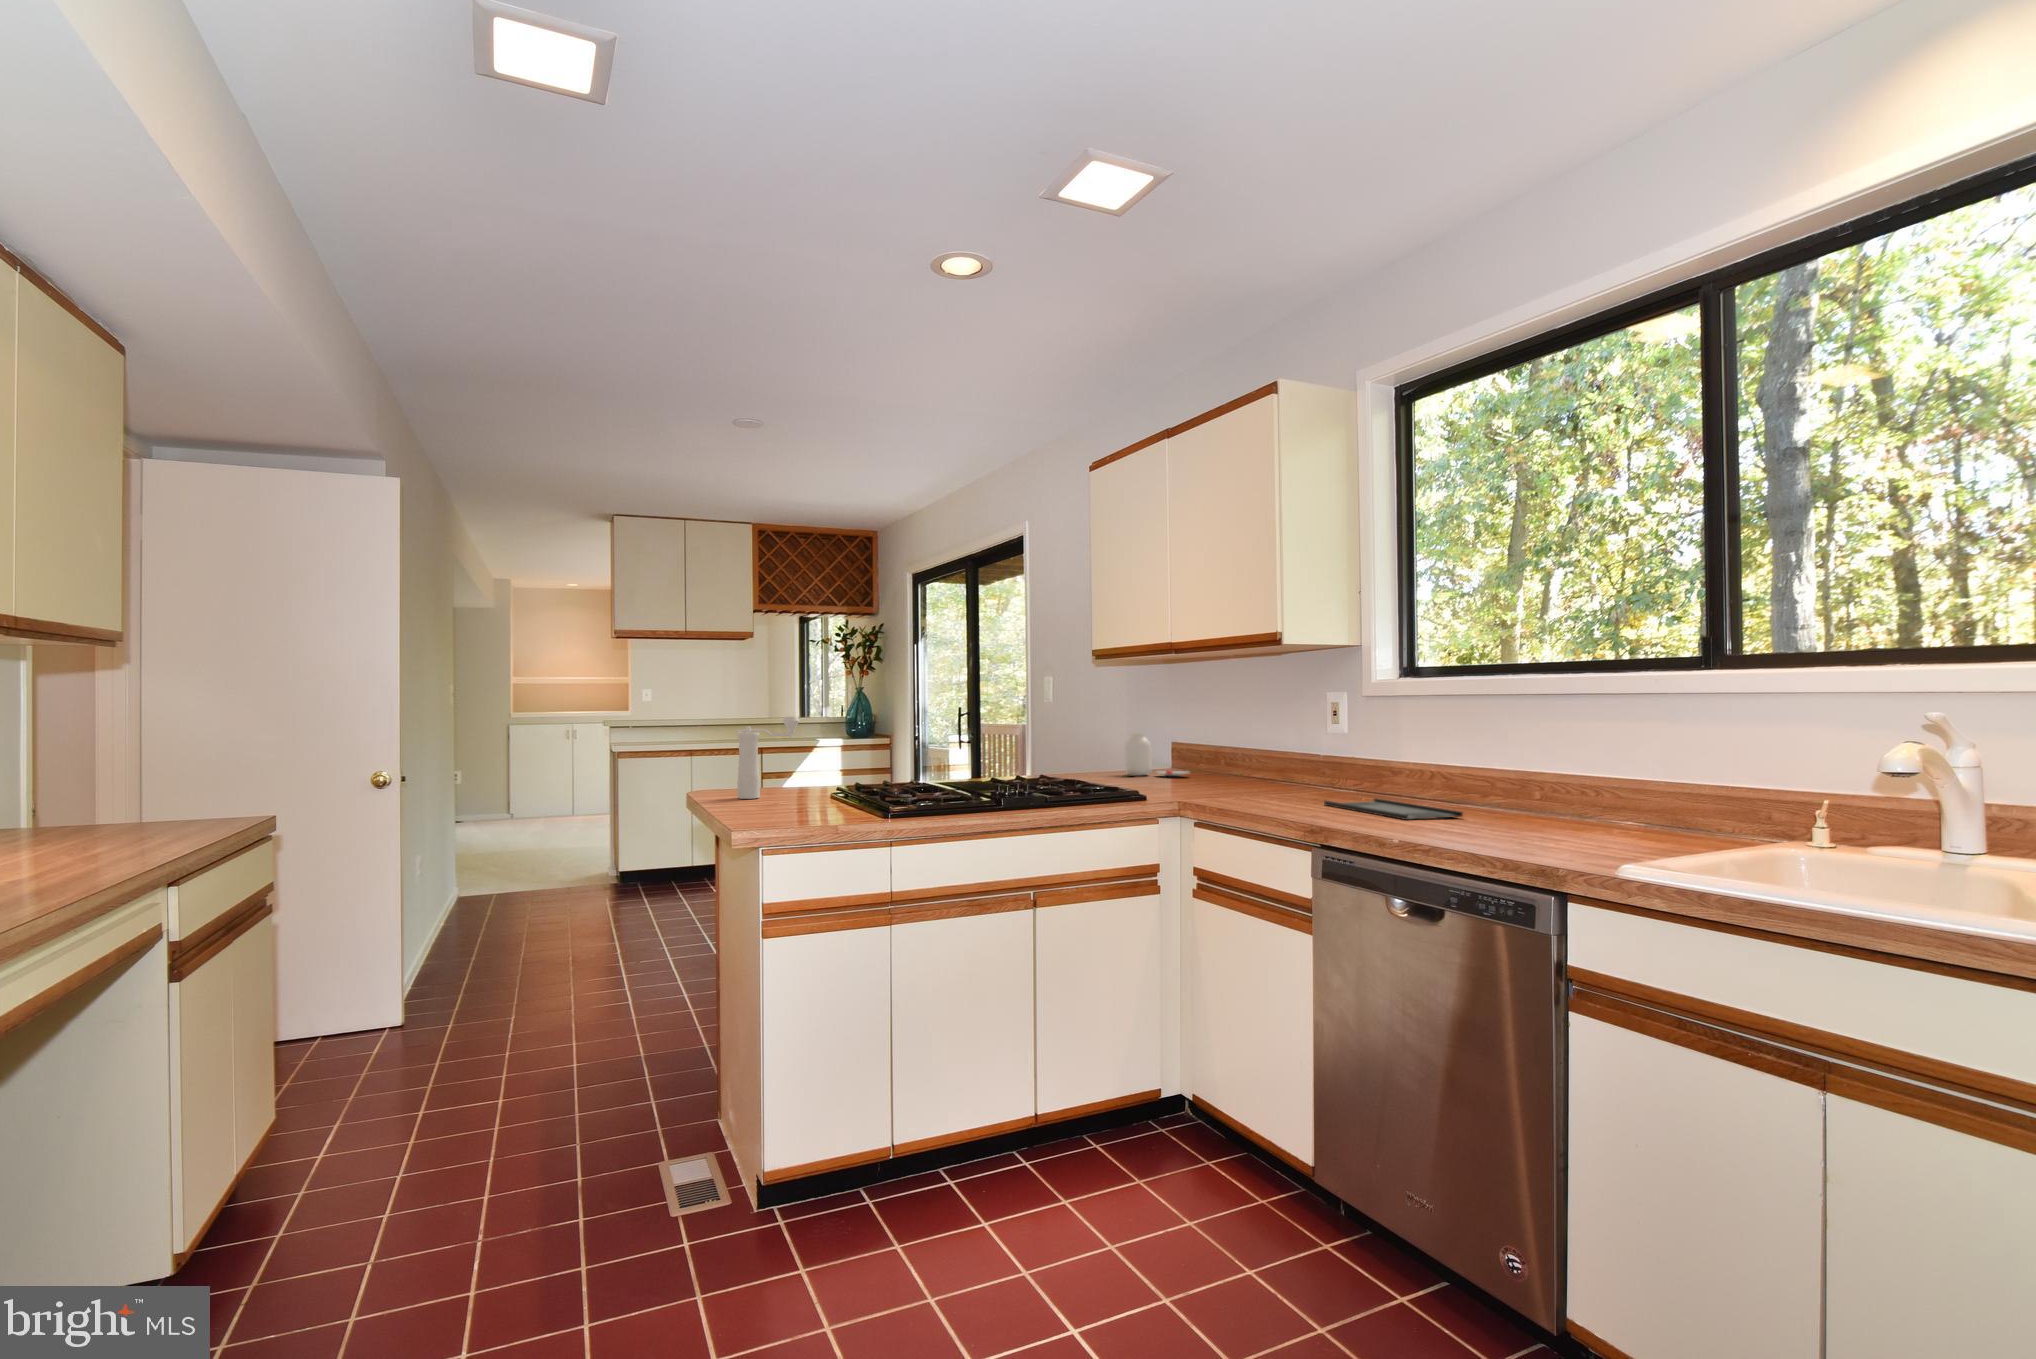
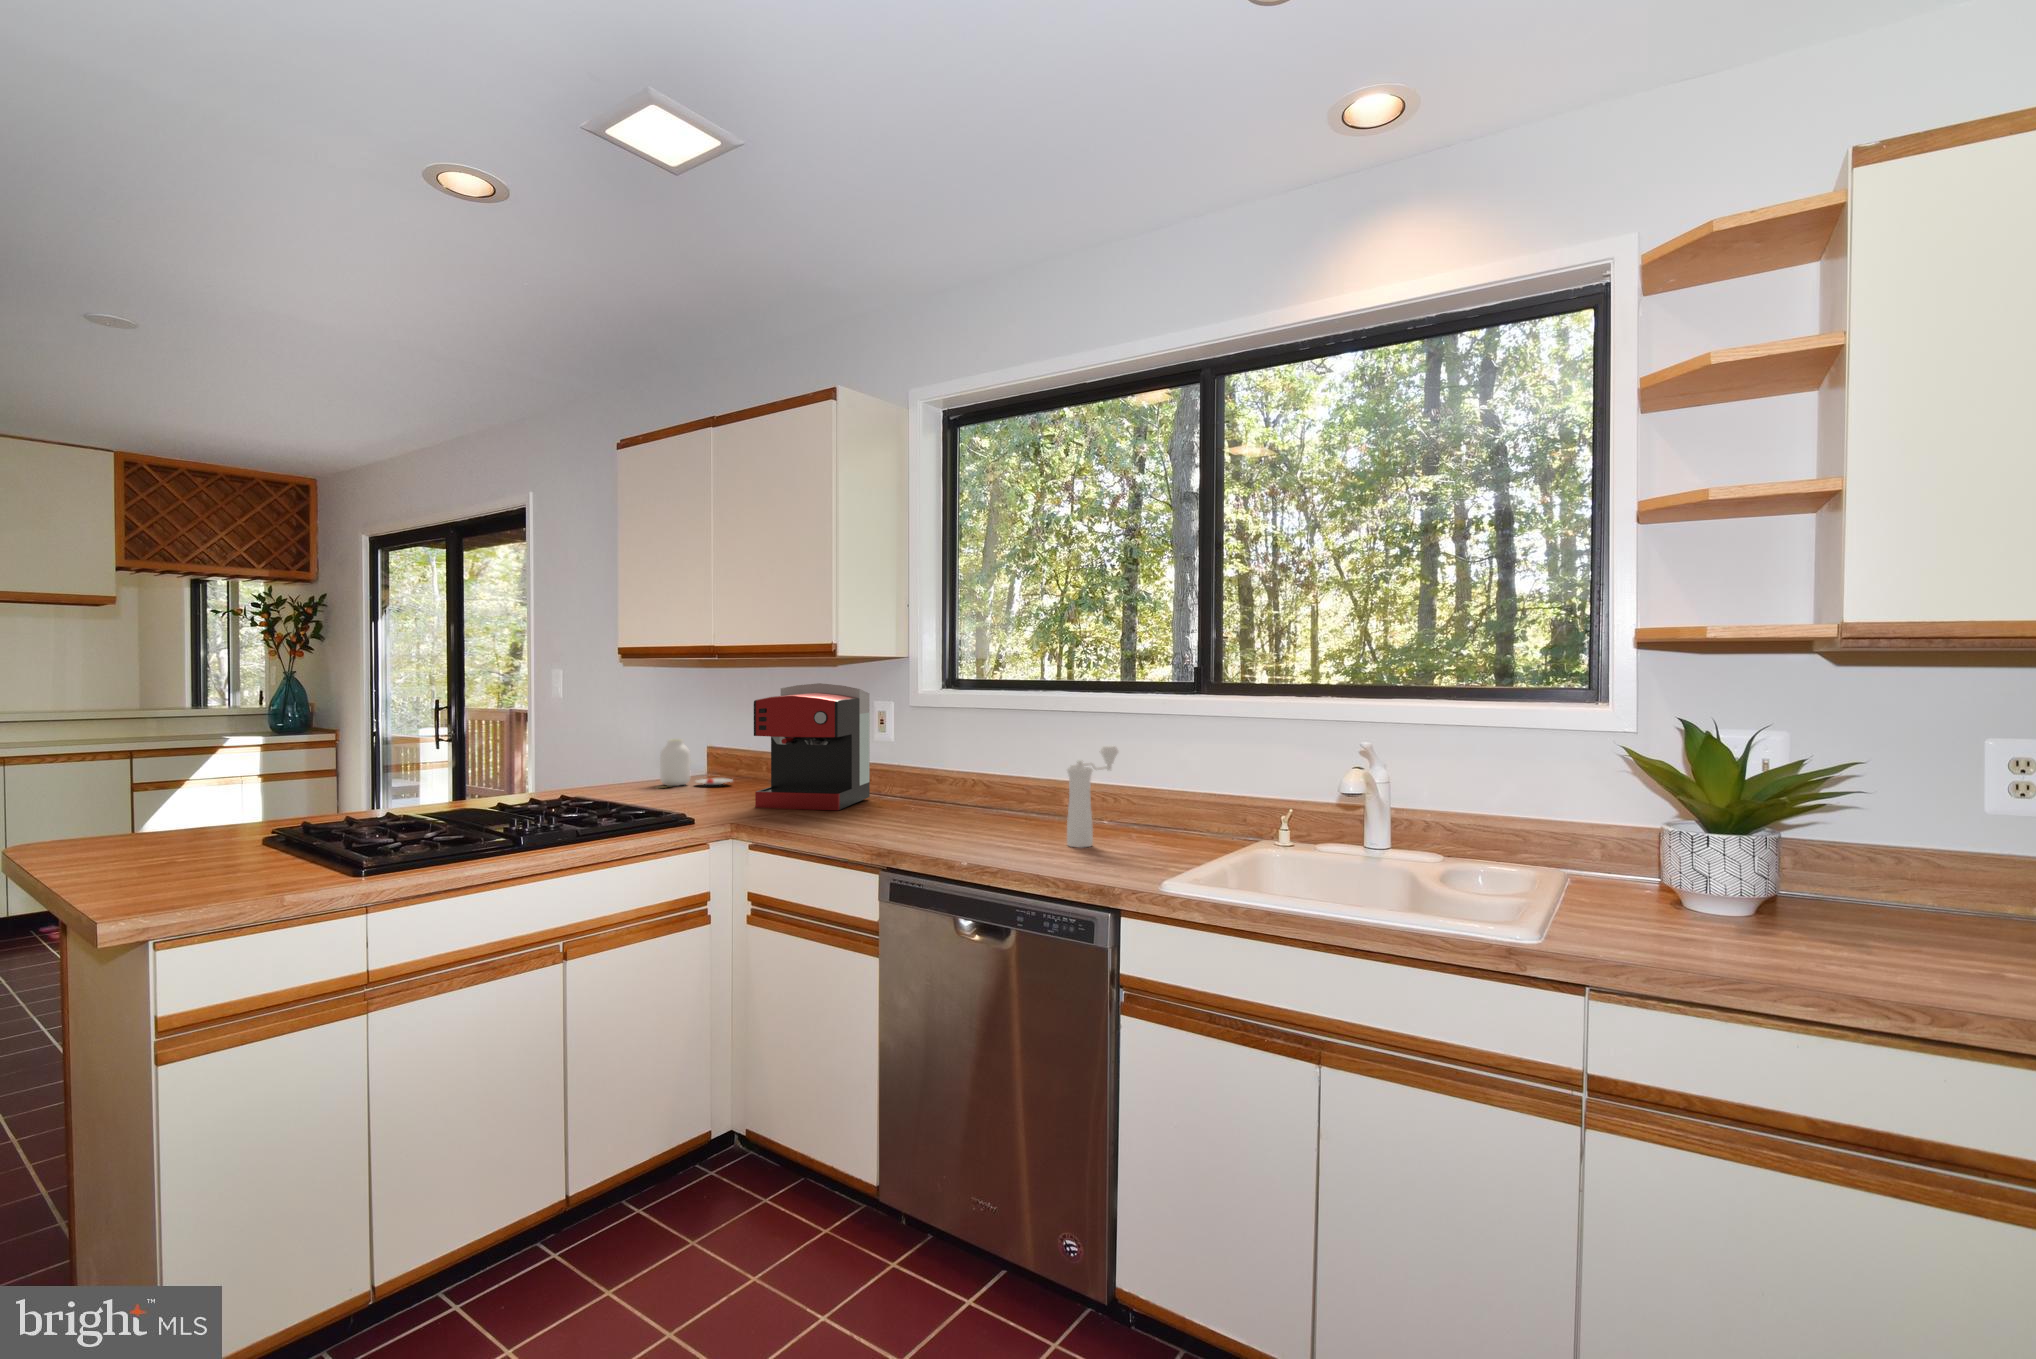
coffee maker: none [1200,674,1319,797] -> present [754,683,870,810]
pepper mill: present [736,716,799,799] -> present [1067,746,1118,848]
tray: present [1324,798,1463,820] -> none [882,808,1011,834]

